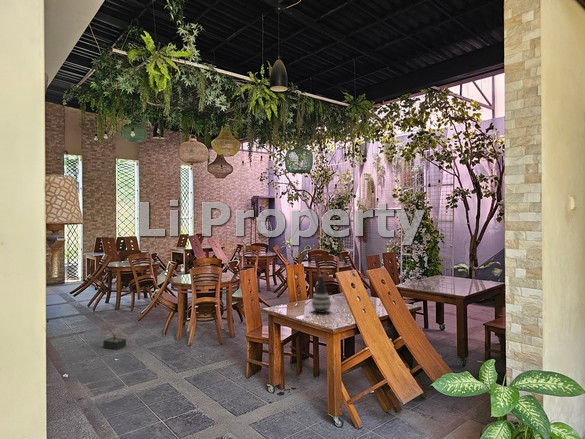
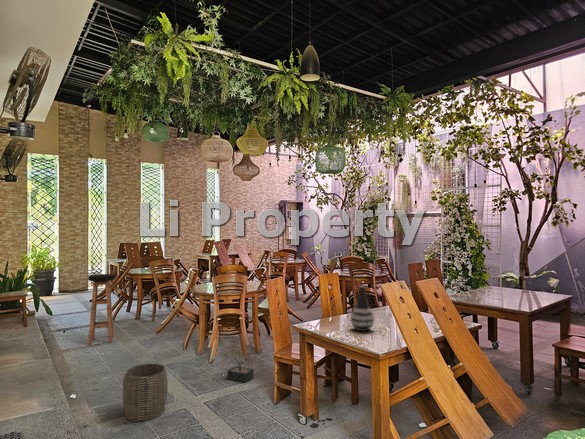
bar stool: none [72,268,97,334] -> present [88,274,115,345]
decorative plant: present [98,321,127,350] -> present [221,345,254,382]
woven basket: none [114,346,153,395] -> present [123,364,168,422]

